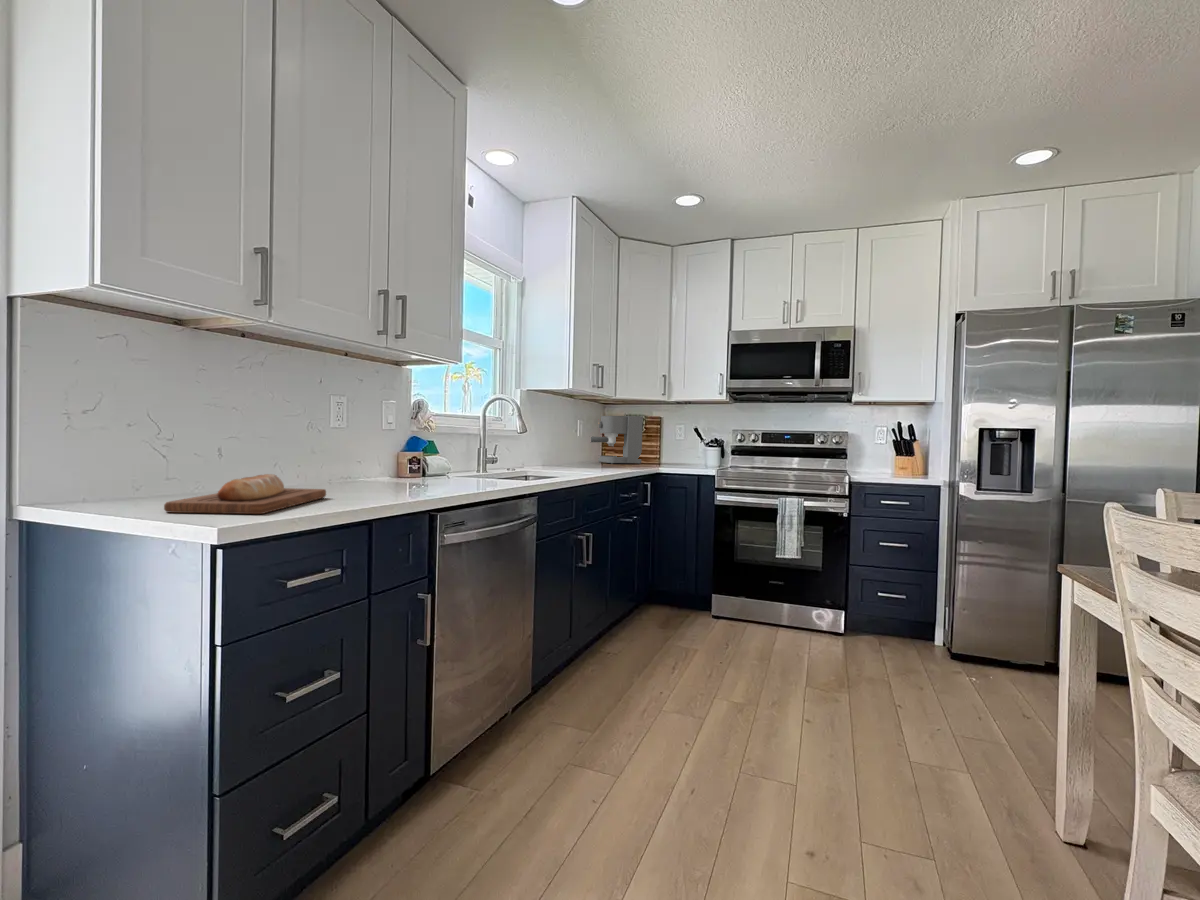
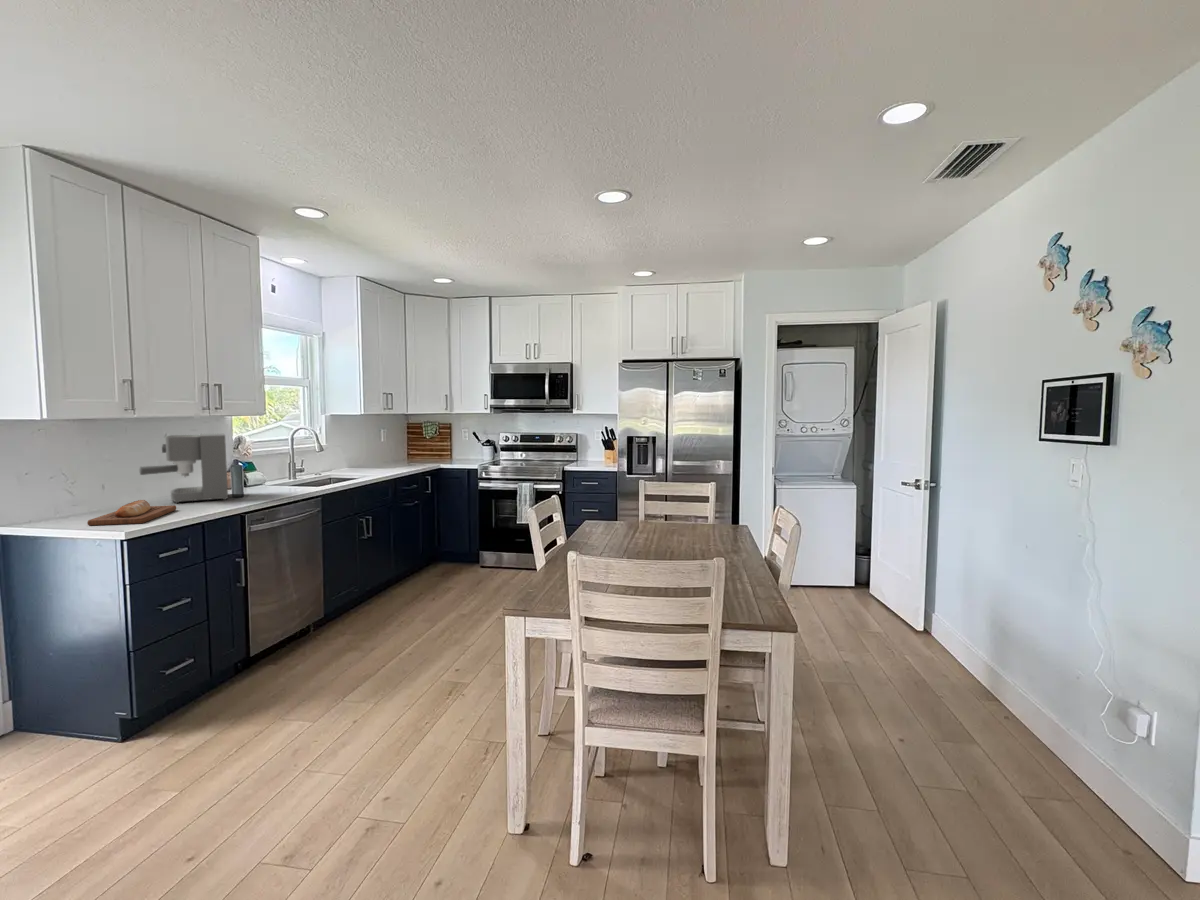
coffee maker: present [591,416,643,464] -> present [140,434,228,503]

